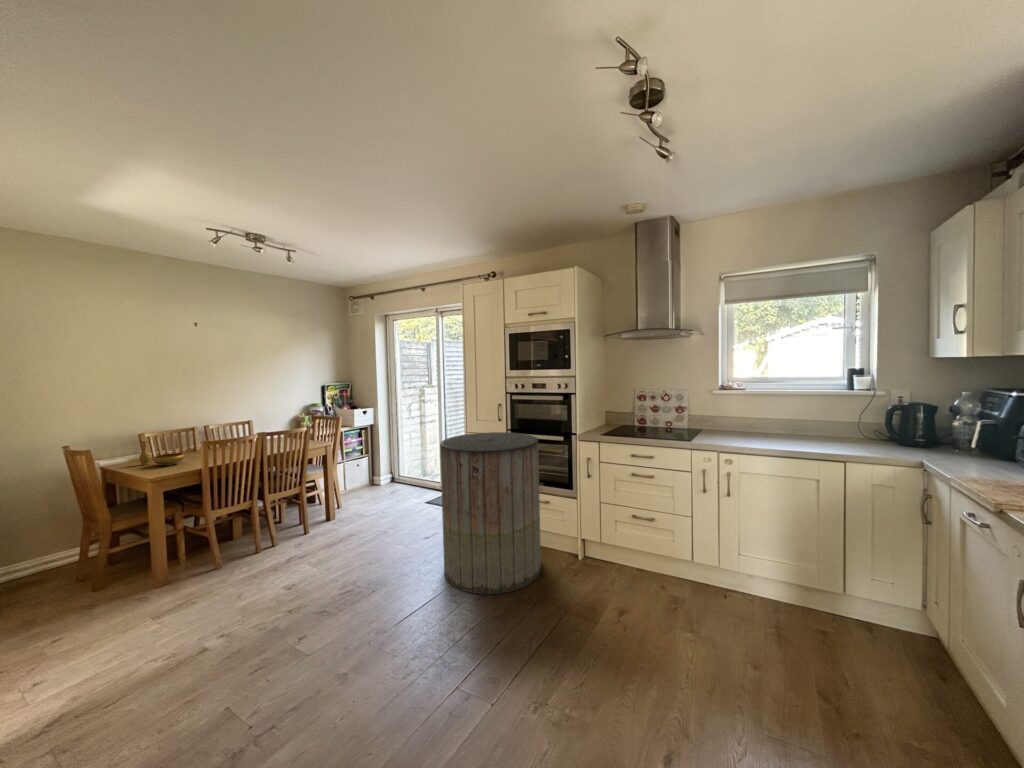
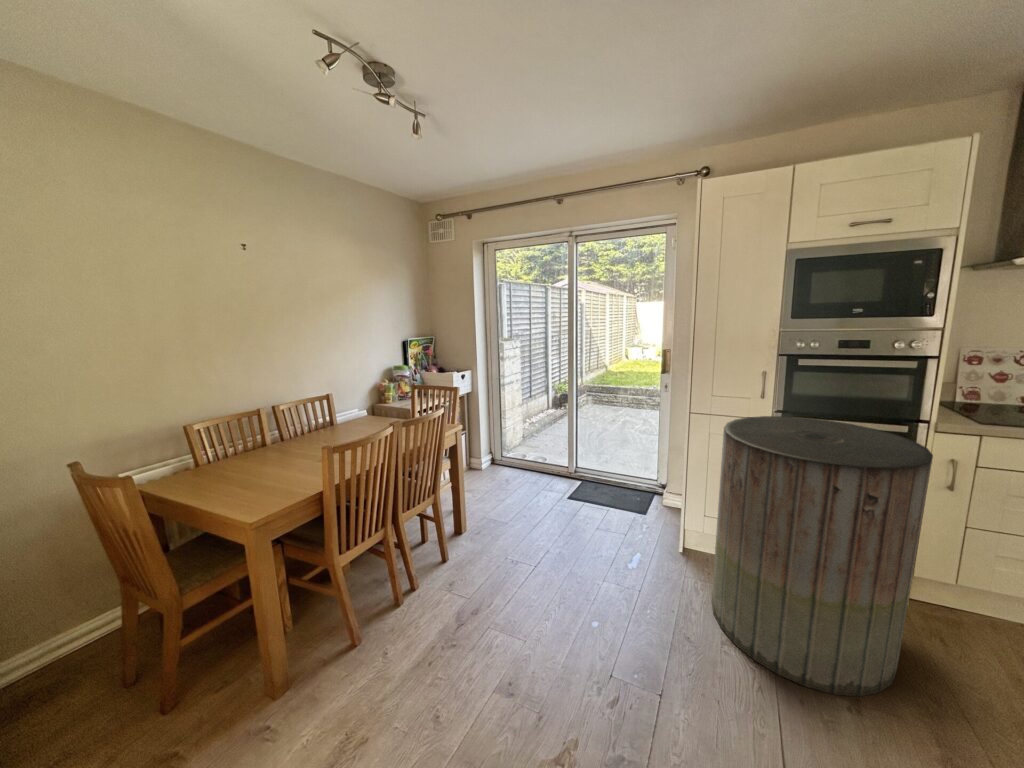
decorative bowl: present [139,441,185,466] -> none [197,441,274,482]

